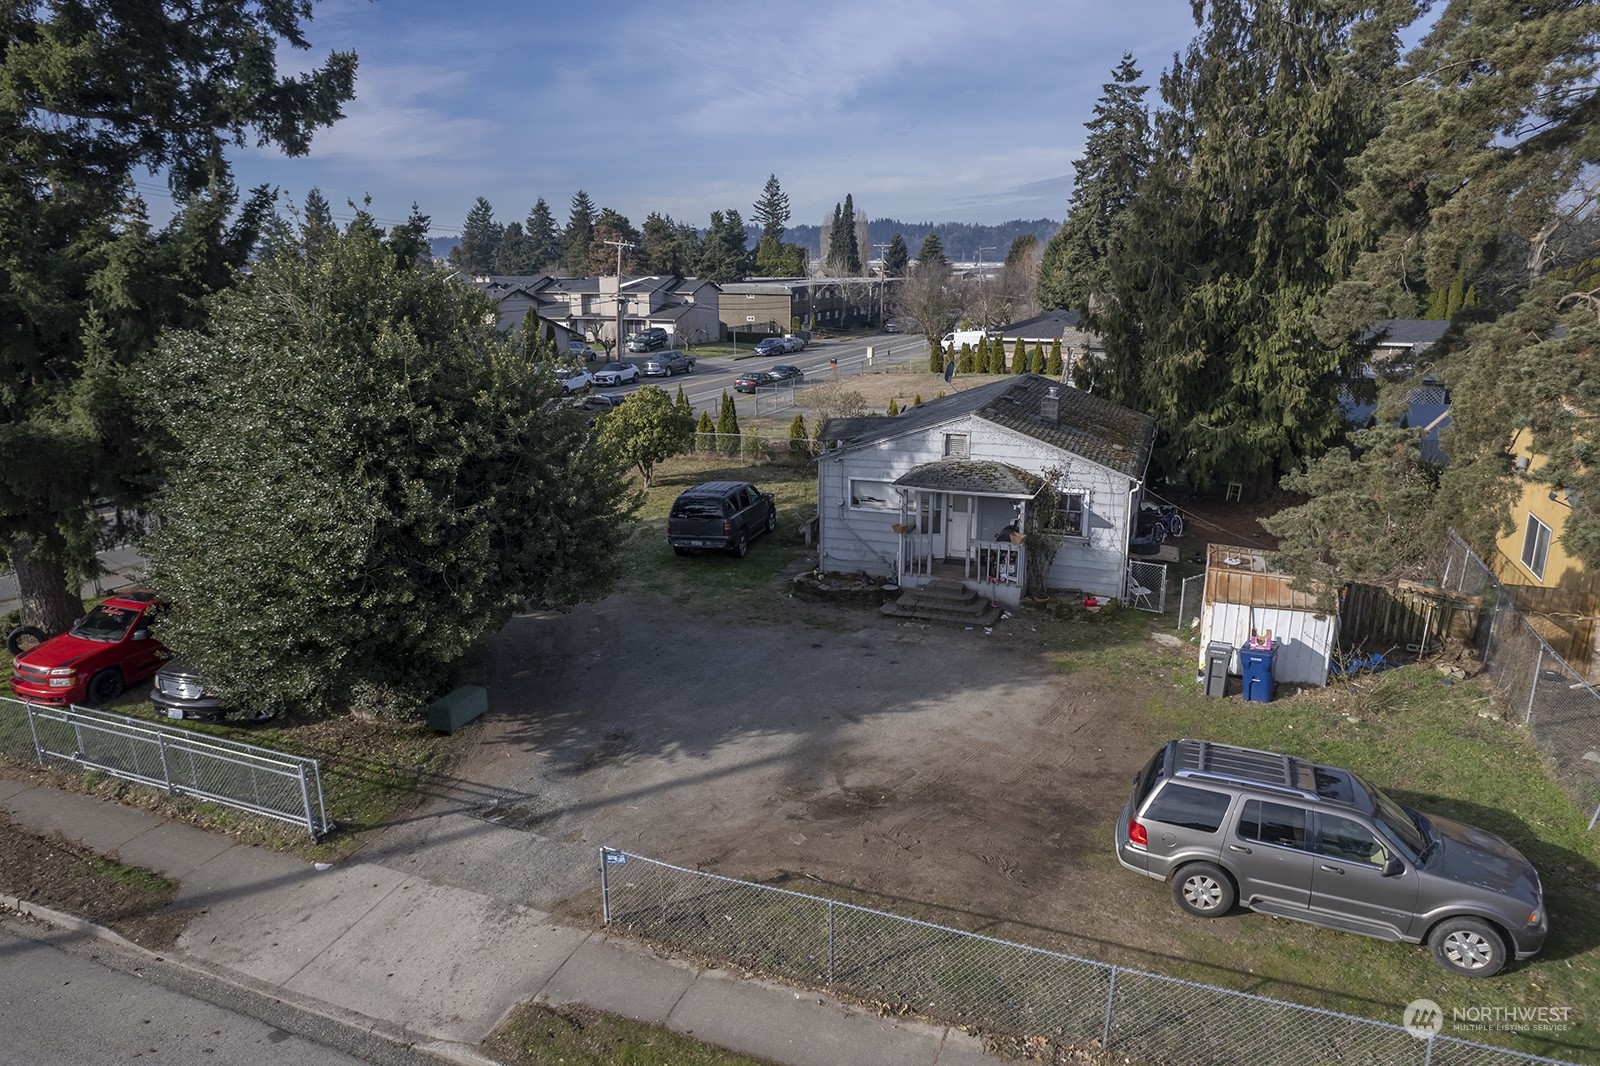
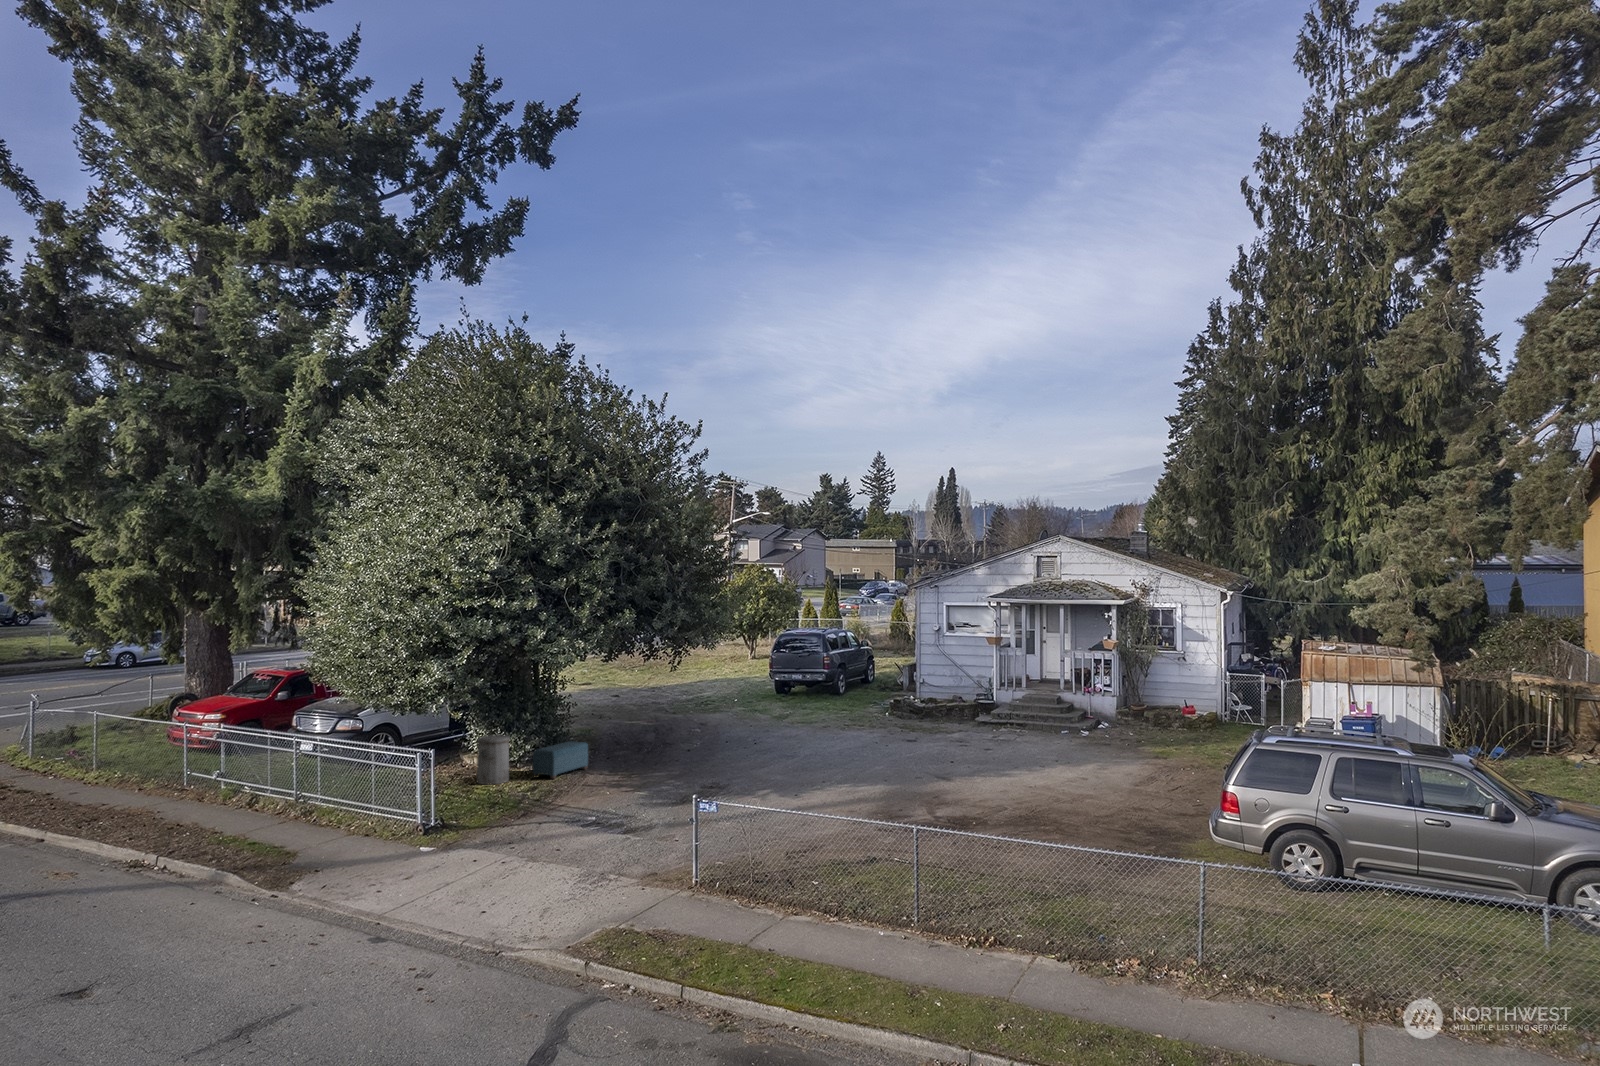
trash can: none [364,692,404,747] -> present [477,735,510,784]

